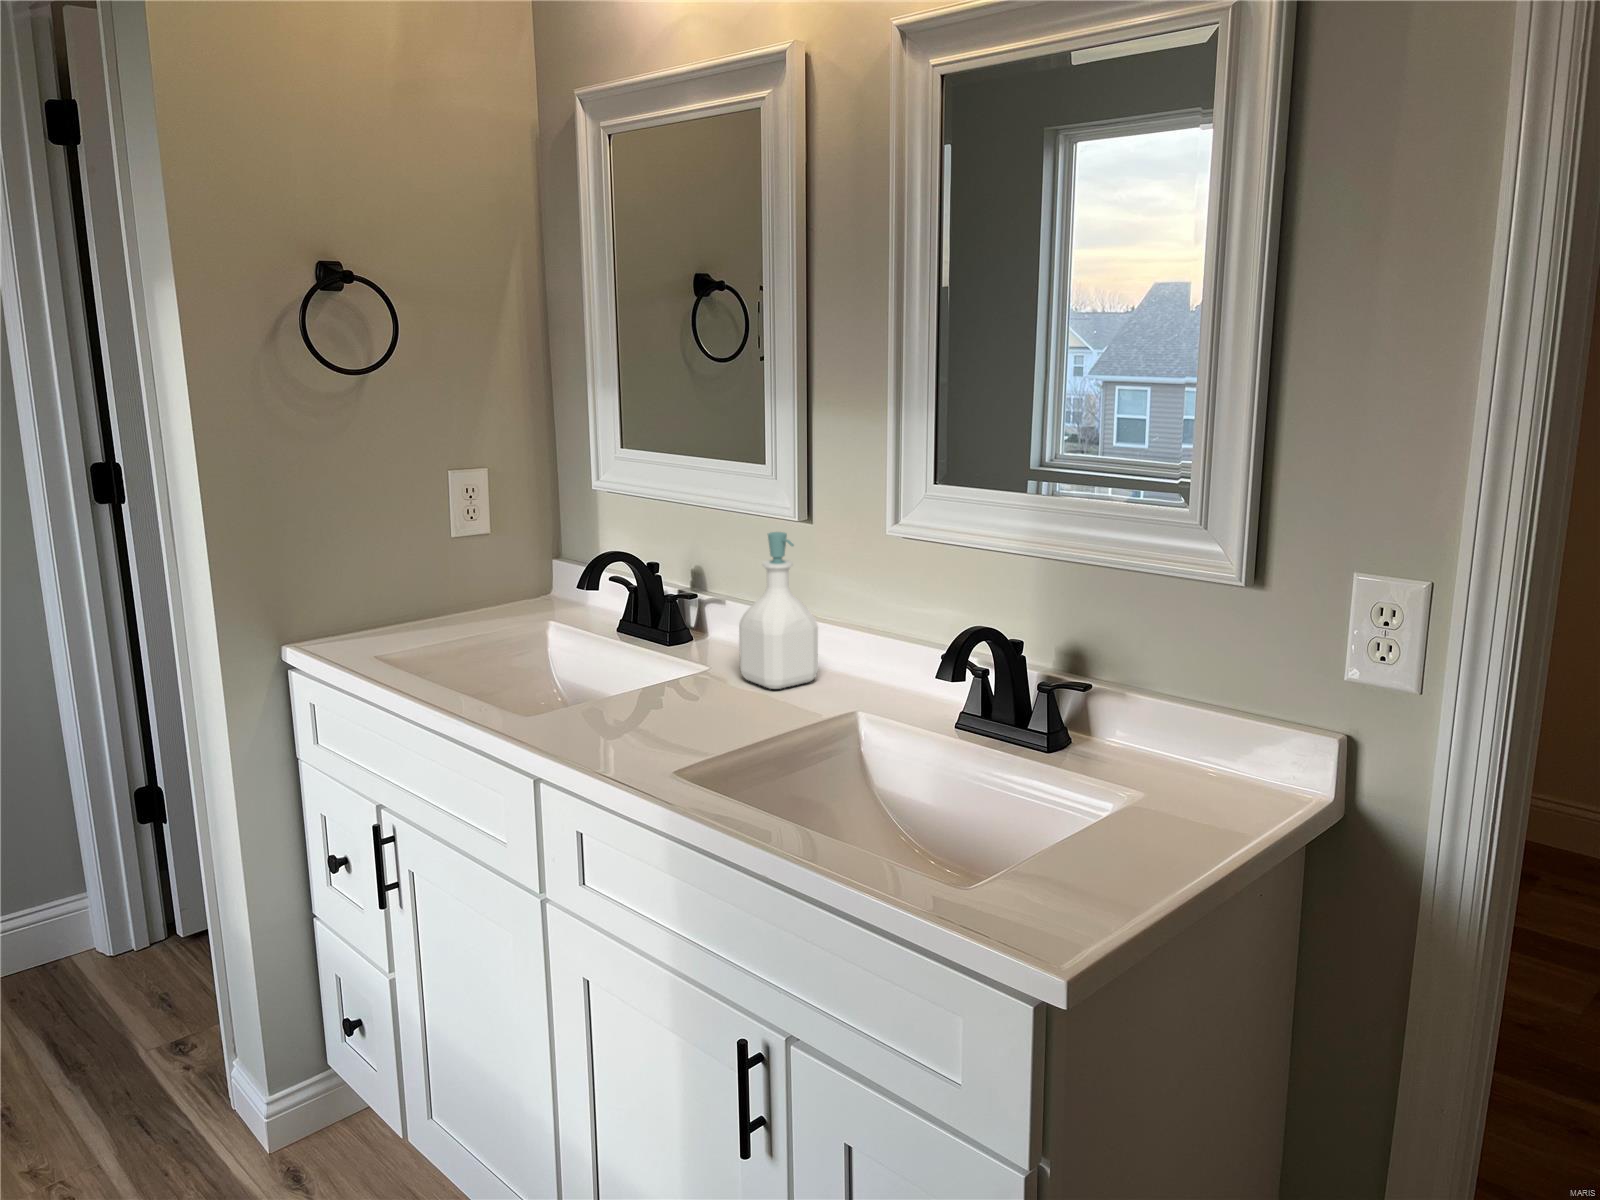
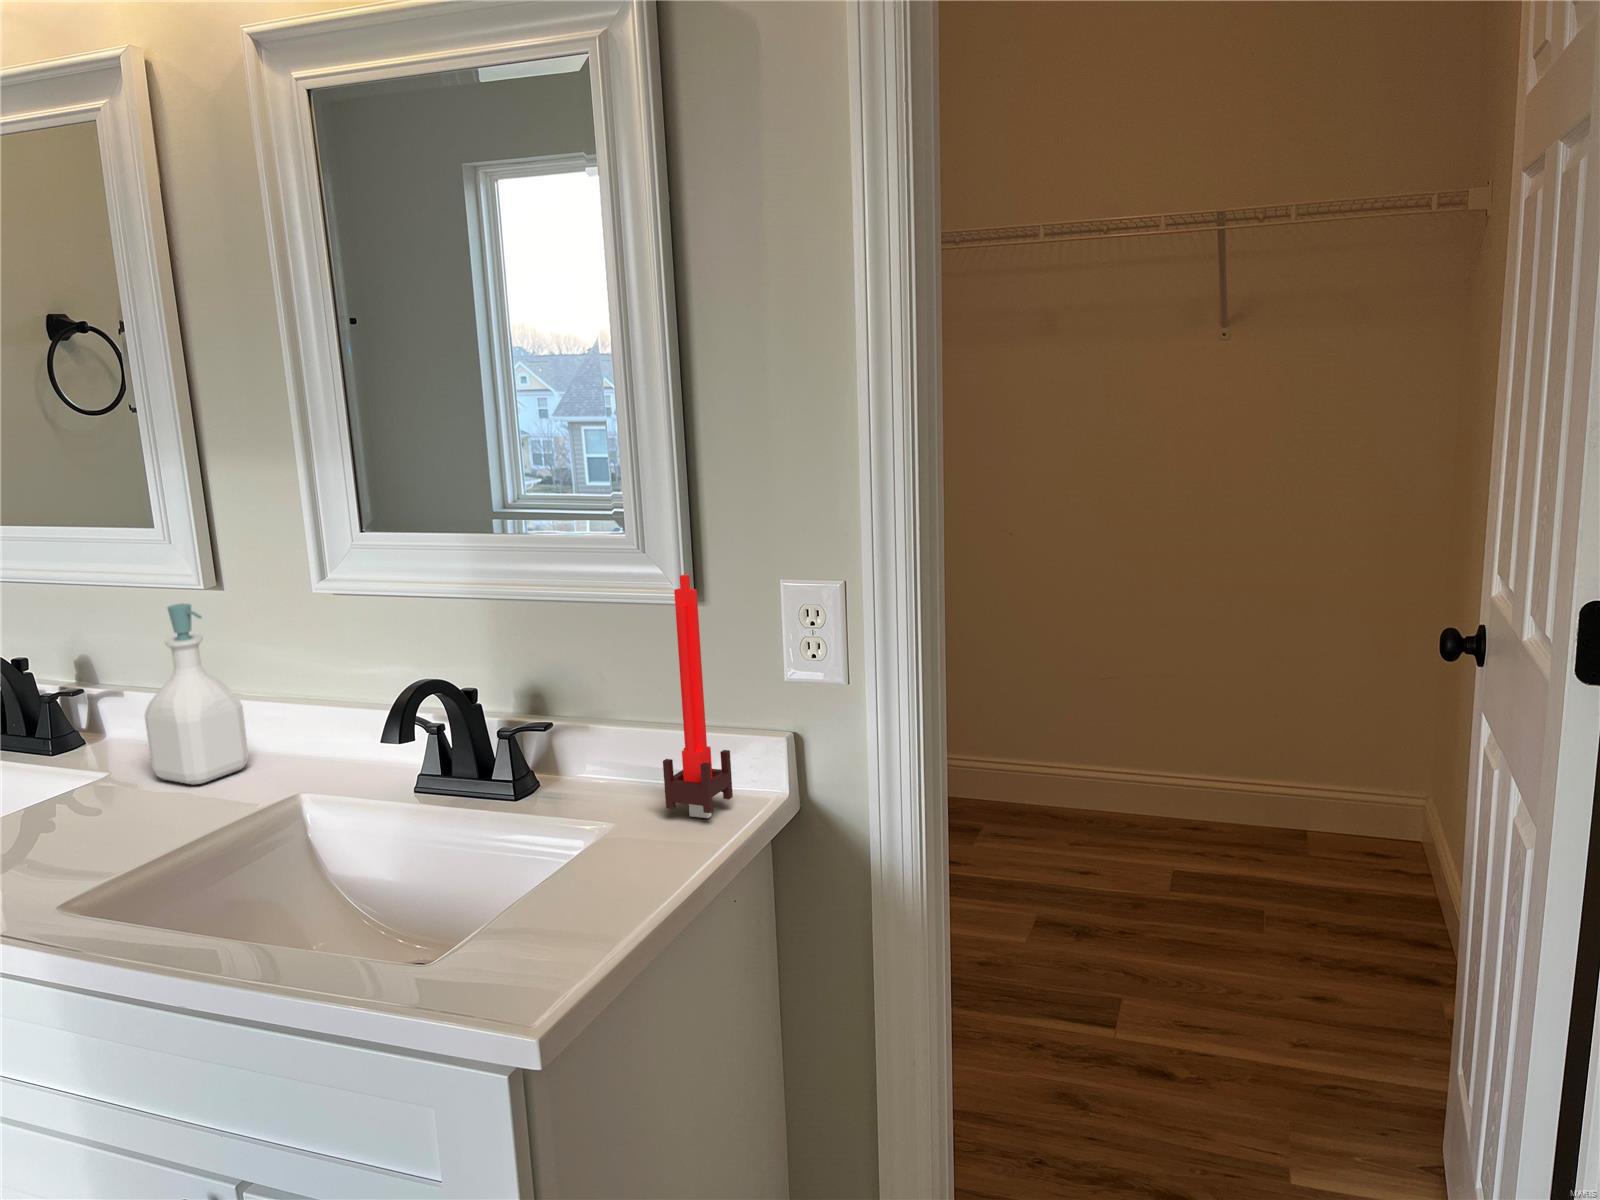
candle: none [1199,557,1274,804] -> present [663,575,733,818]

